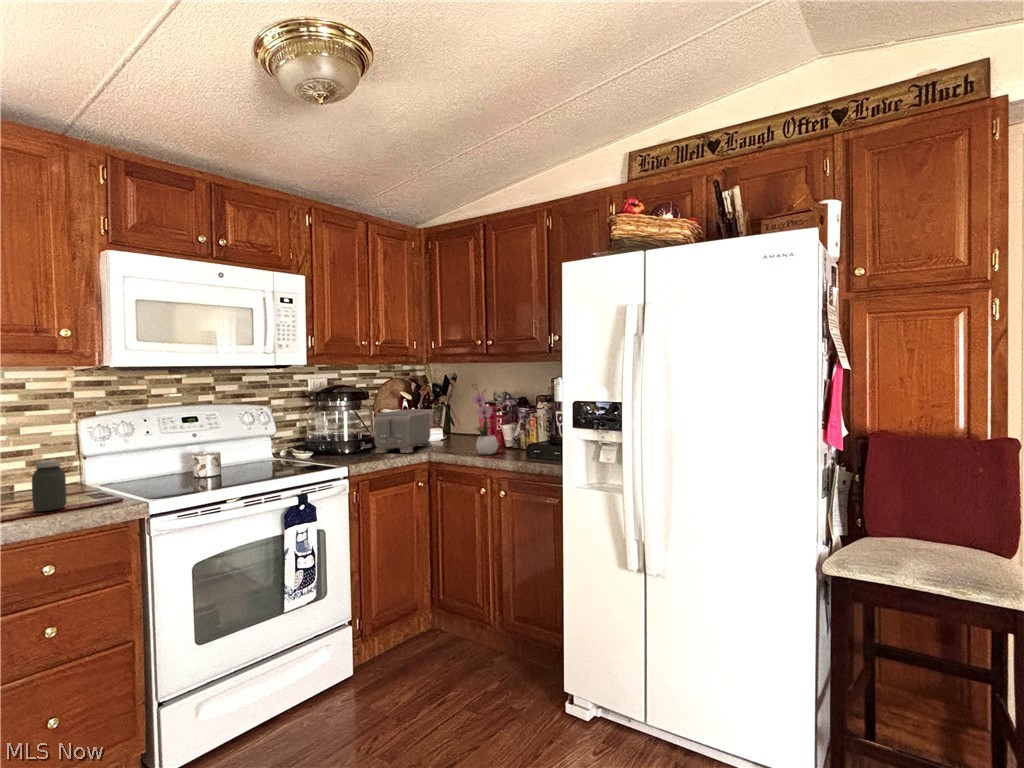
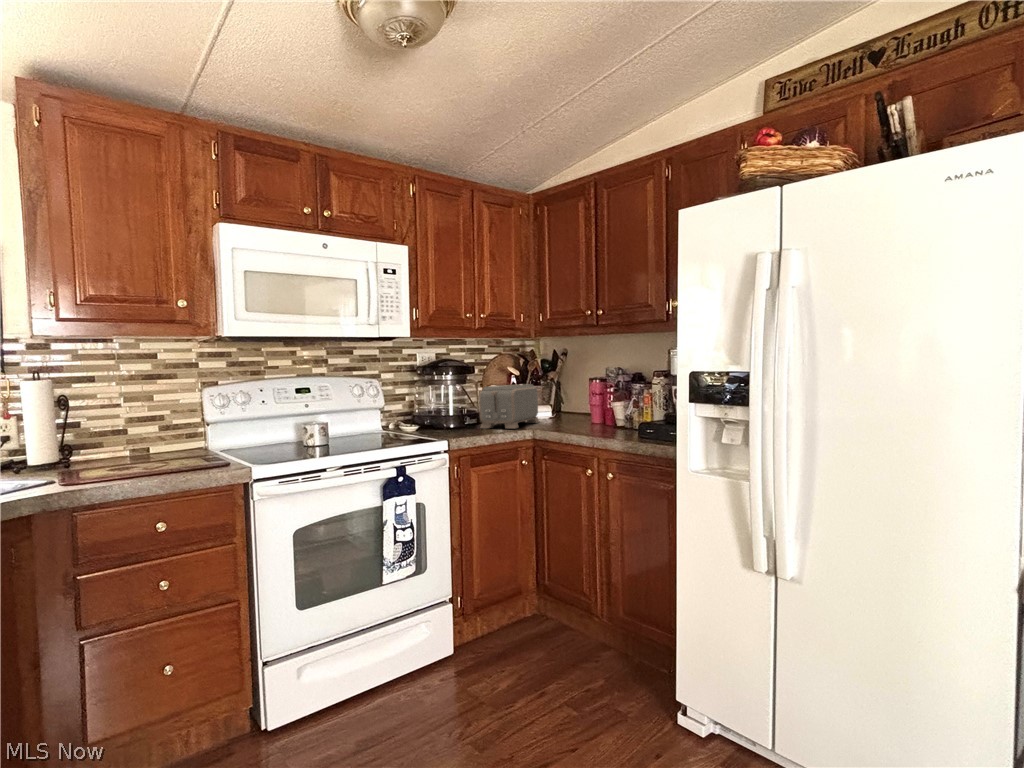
flower arrangement: present [471,384,498,454] -> none [578,355,610,432]
jar: present [32,460,67,511] -> none [149,424,180,472]

